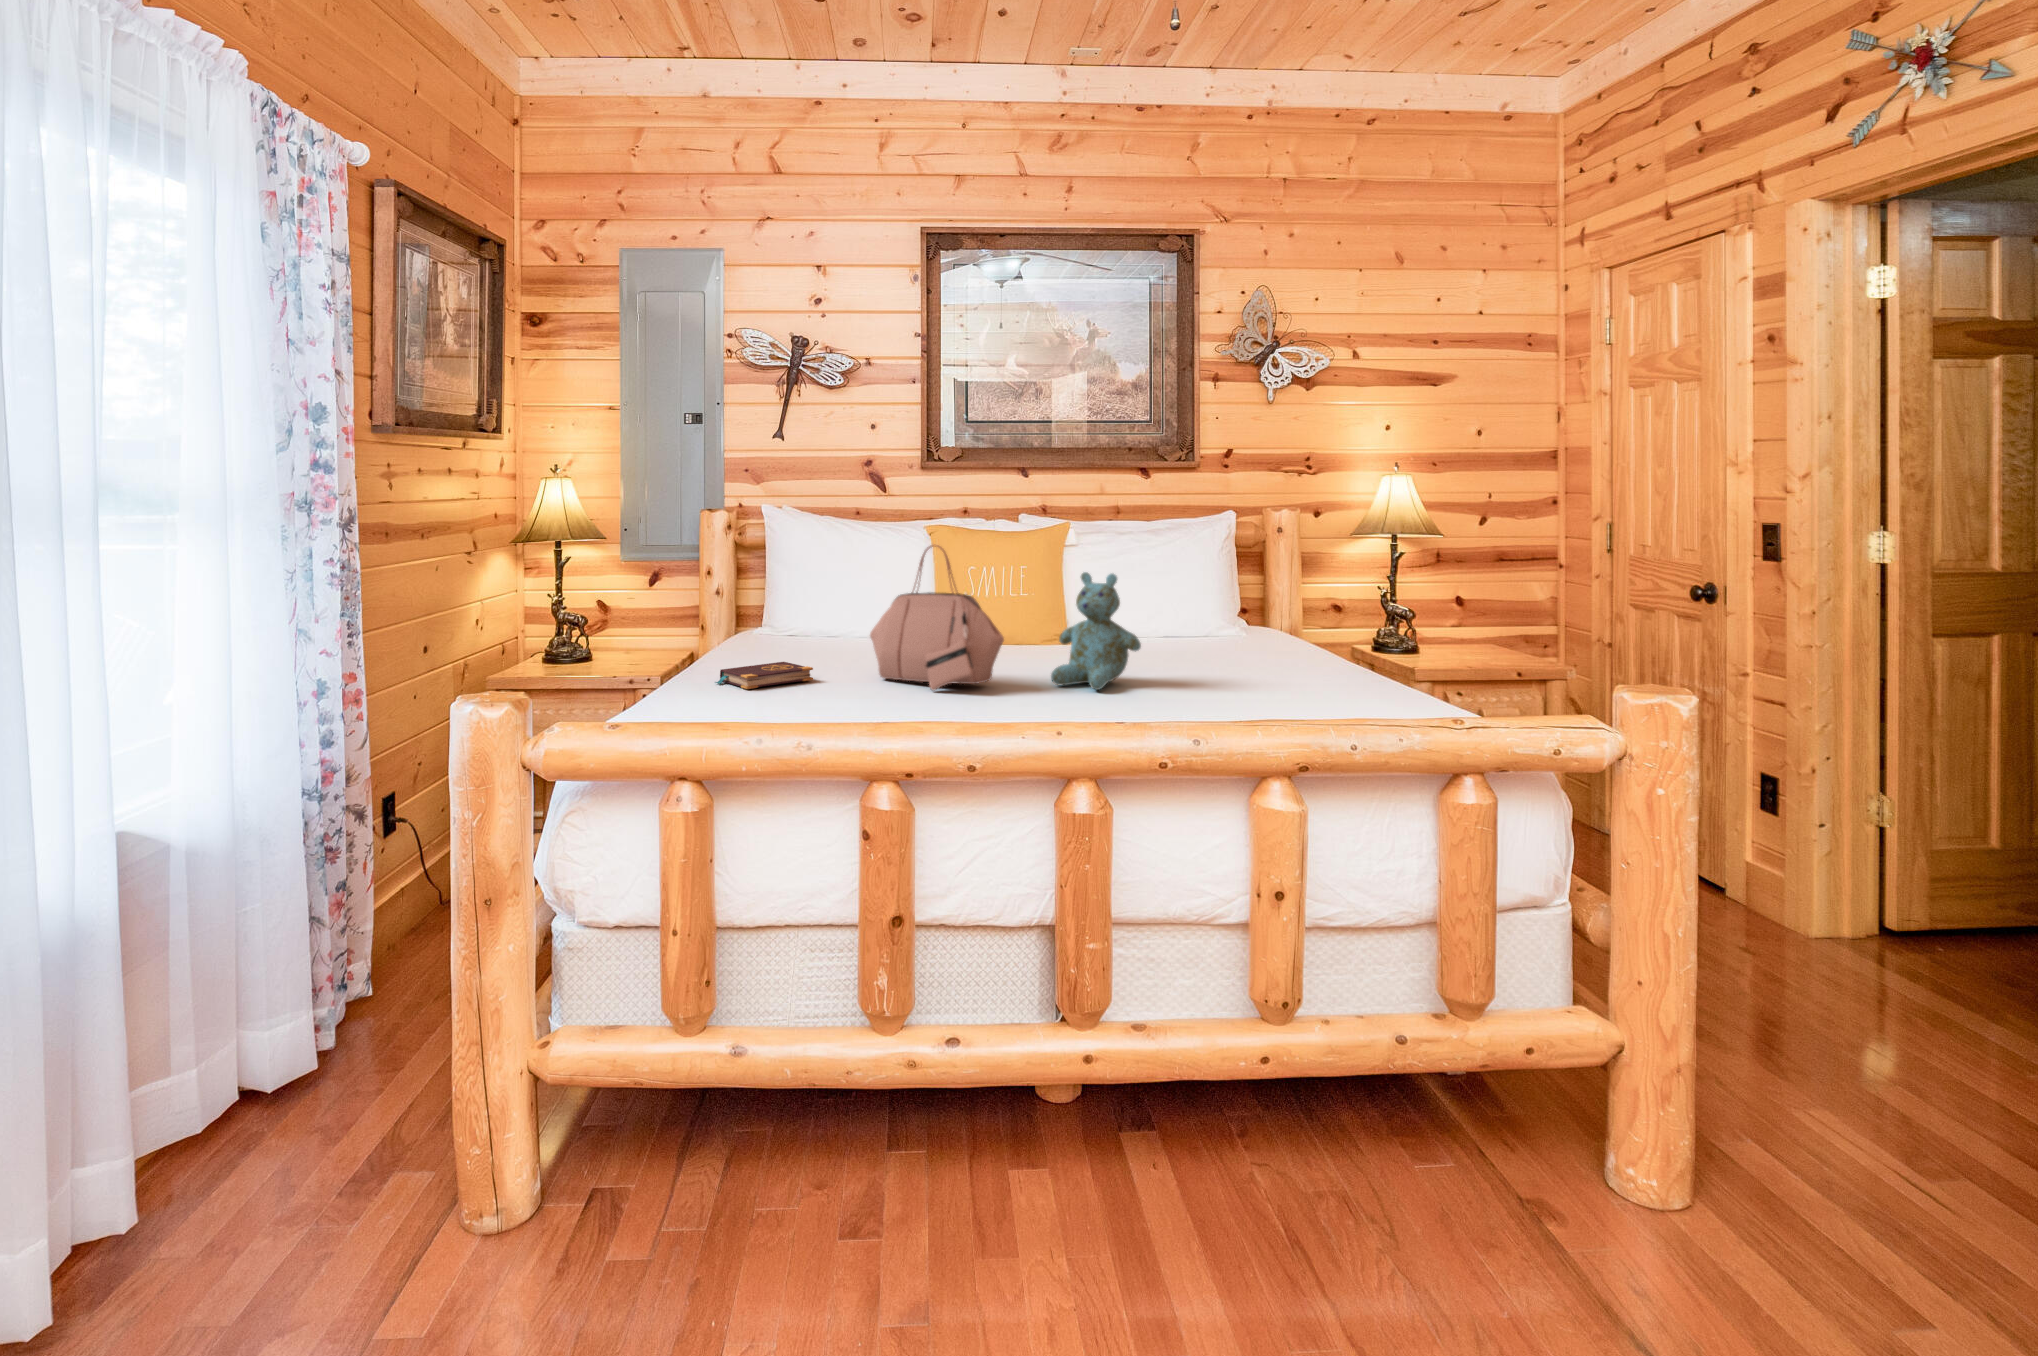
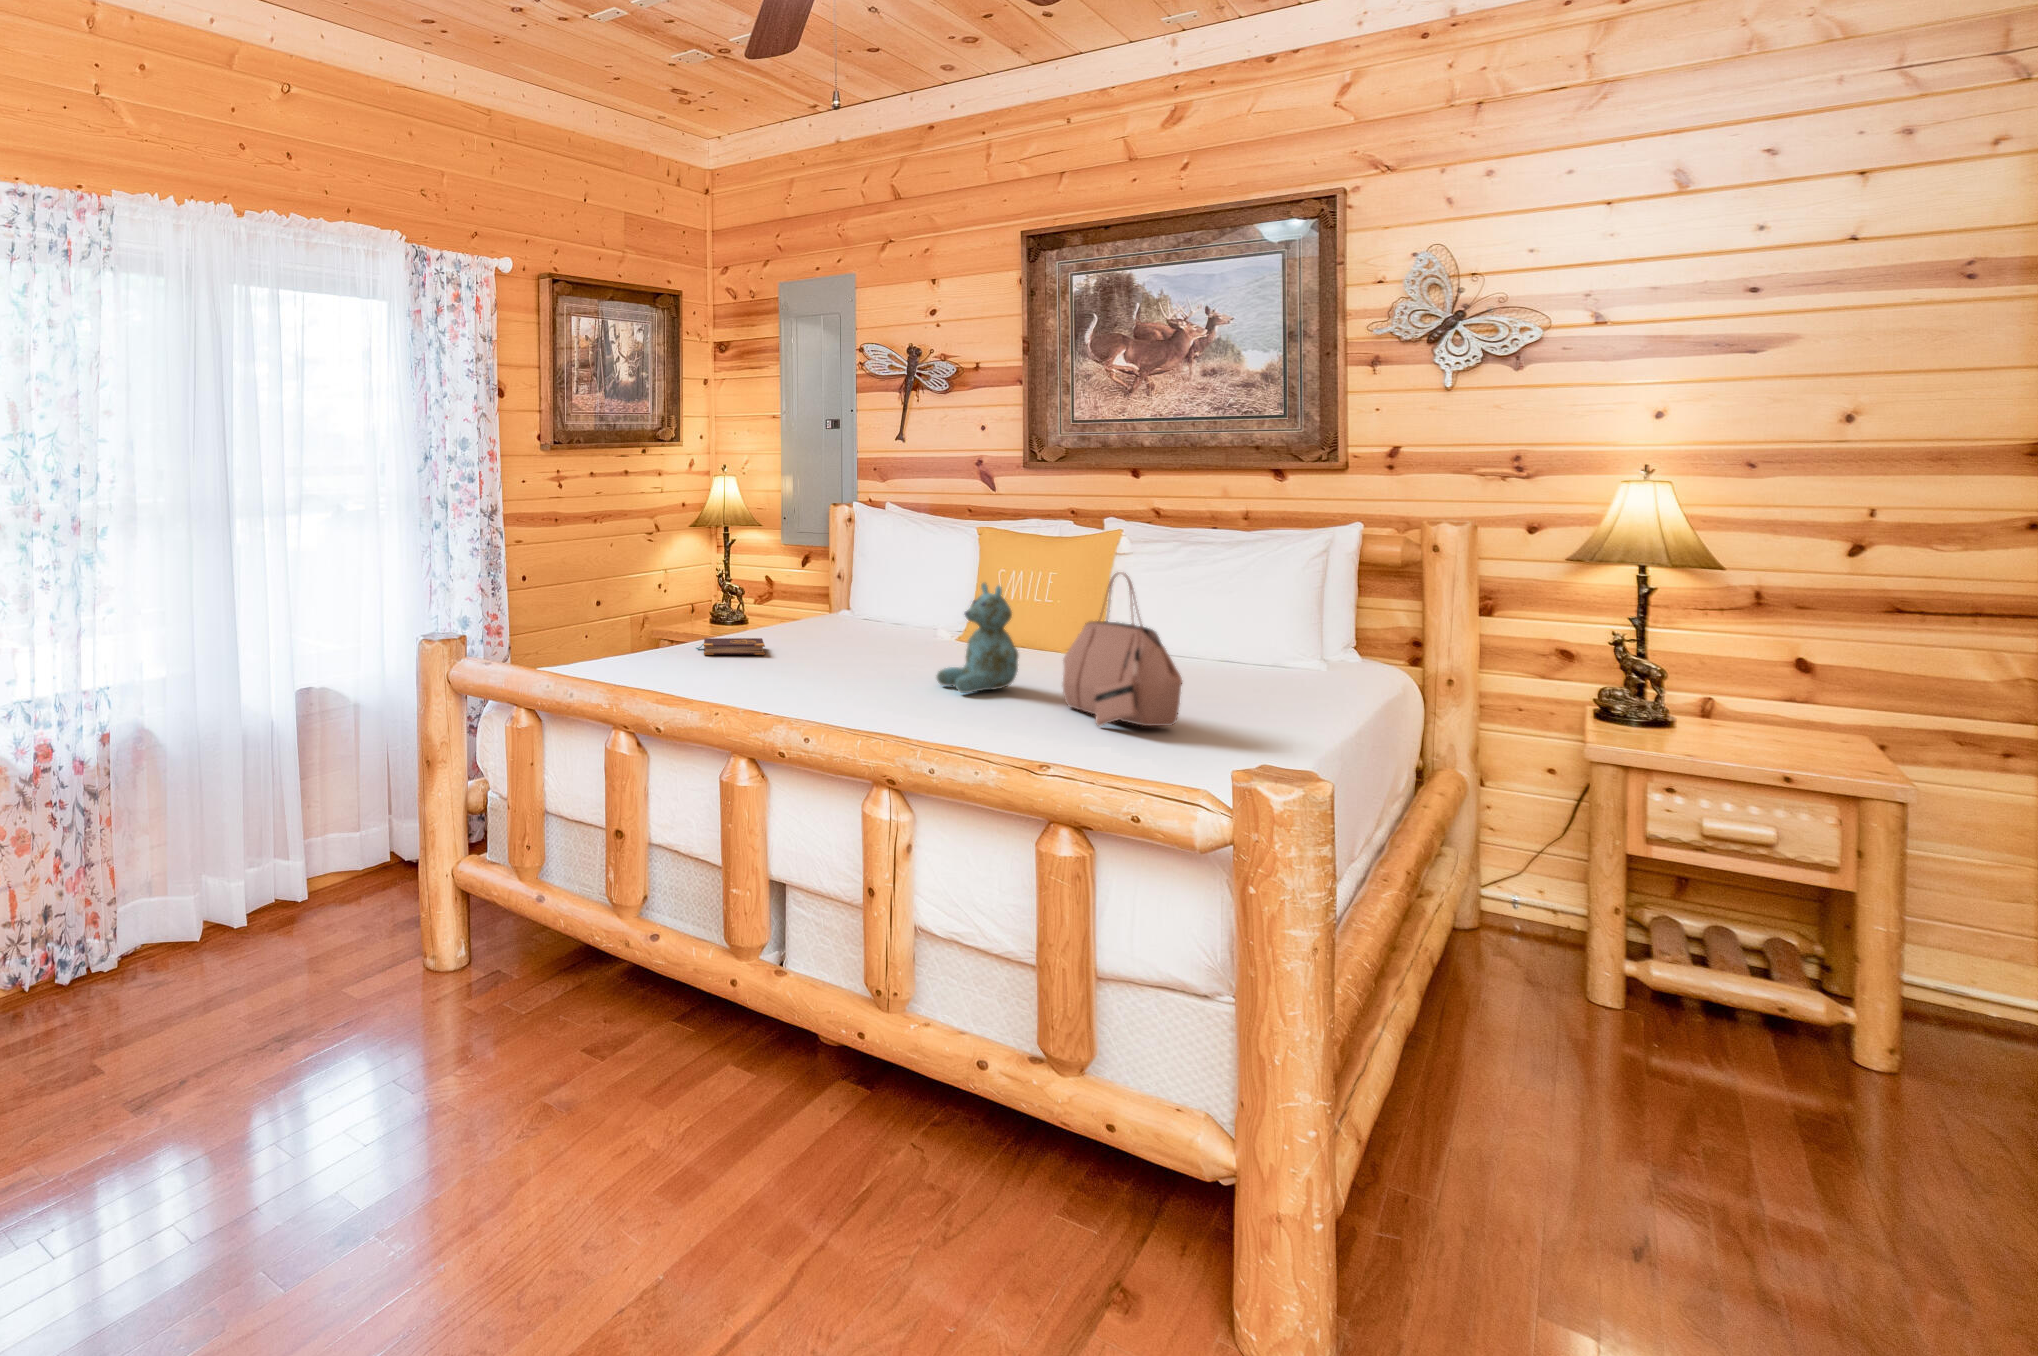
handbag: present [870,545,1004,691] -> present [1063,573,1182,726]

